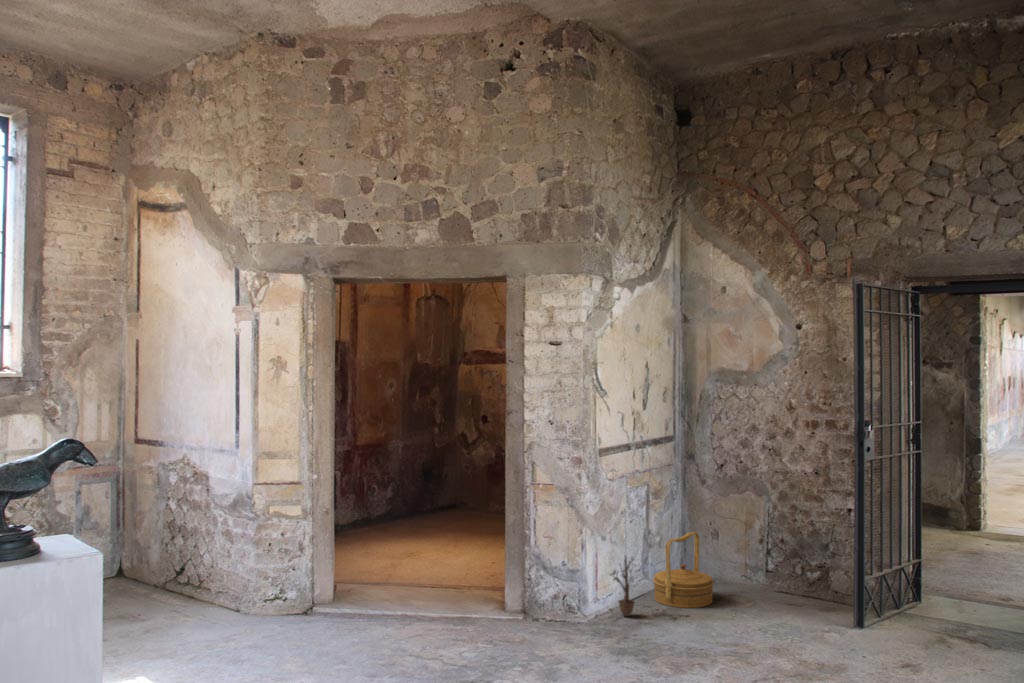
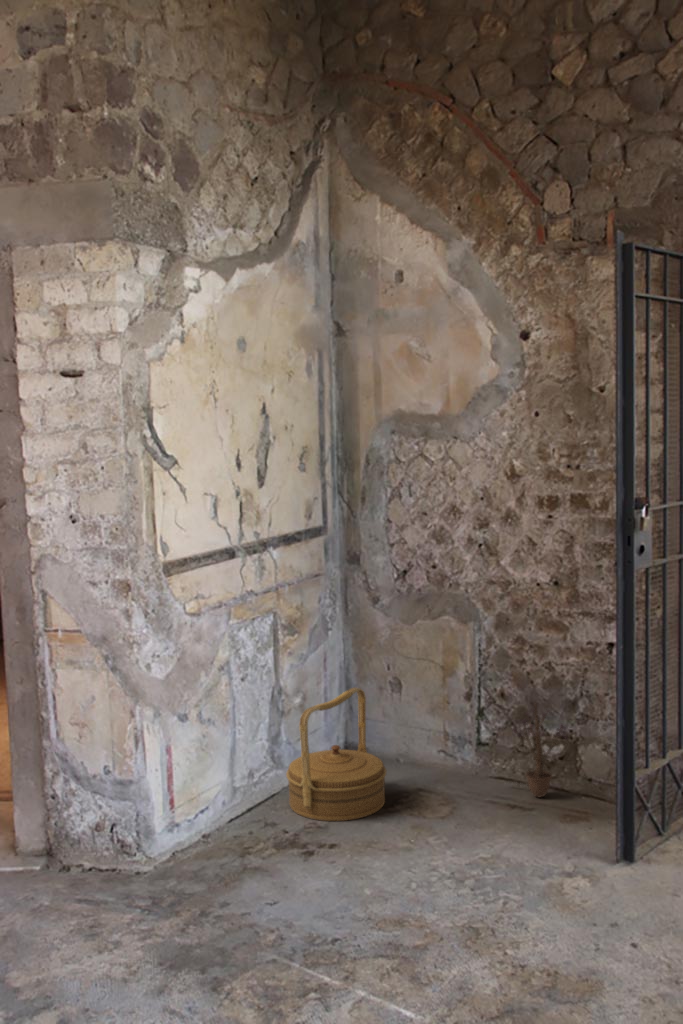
decorative plant: present [610,557,640,617] -> present [508,705,567,797]

